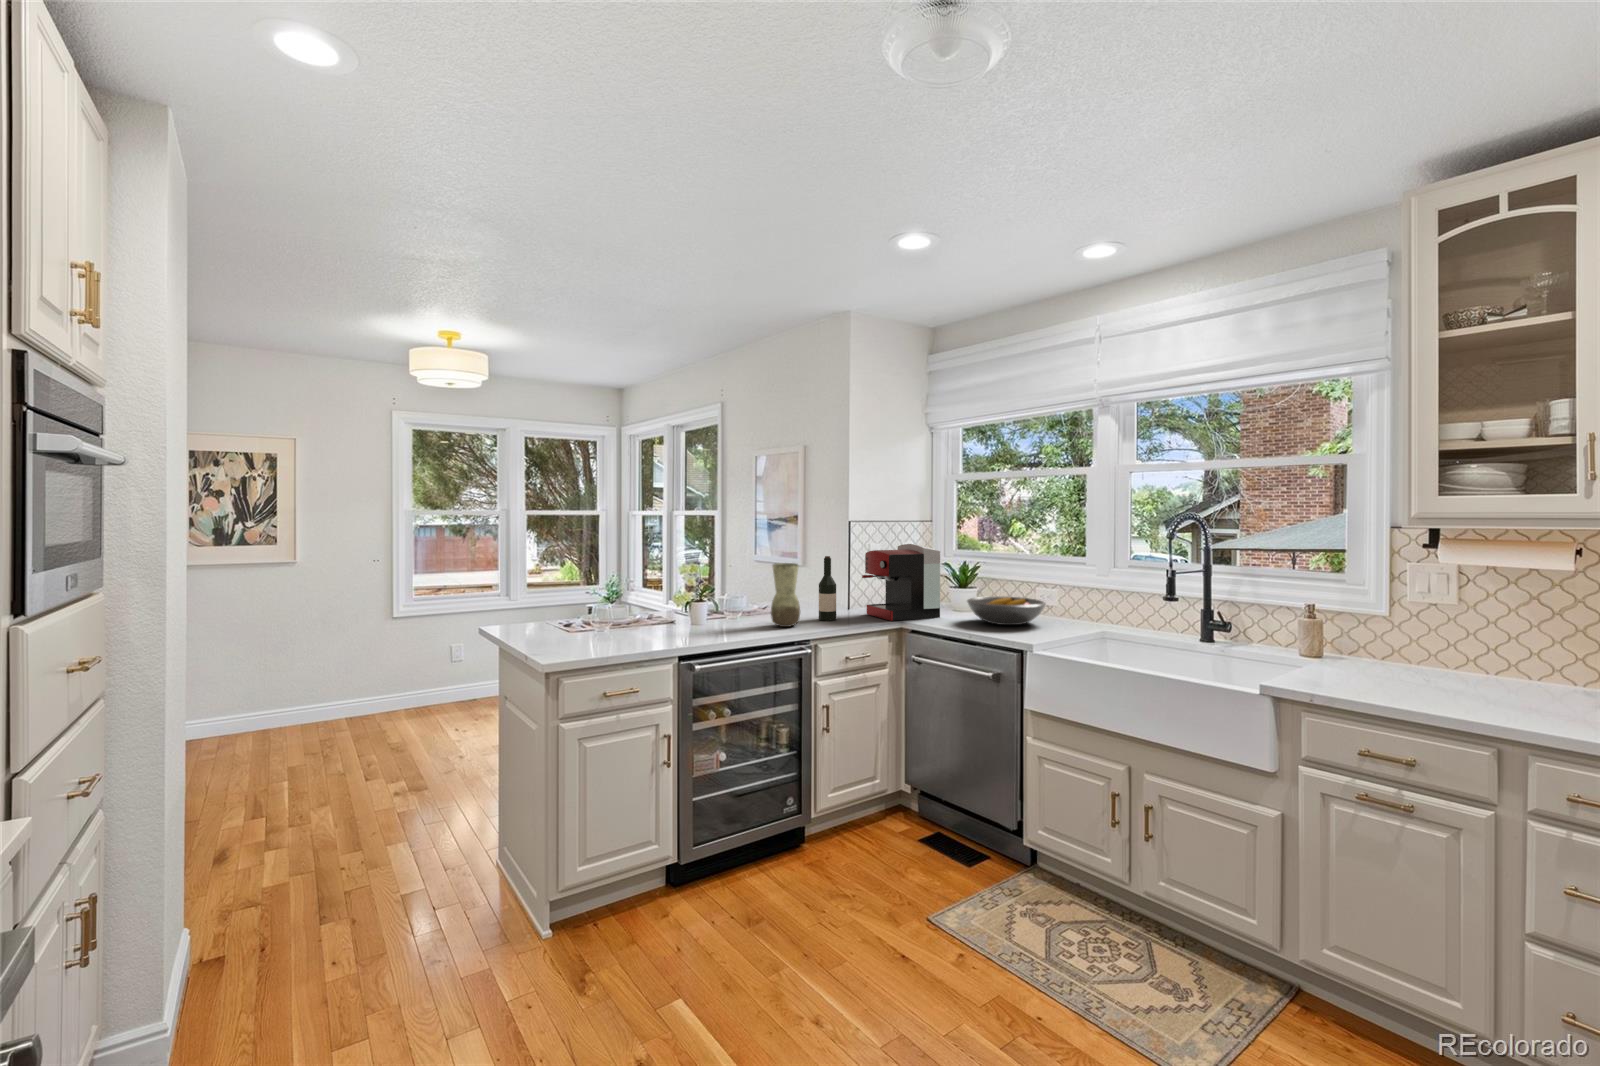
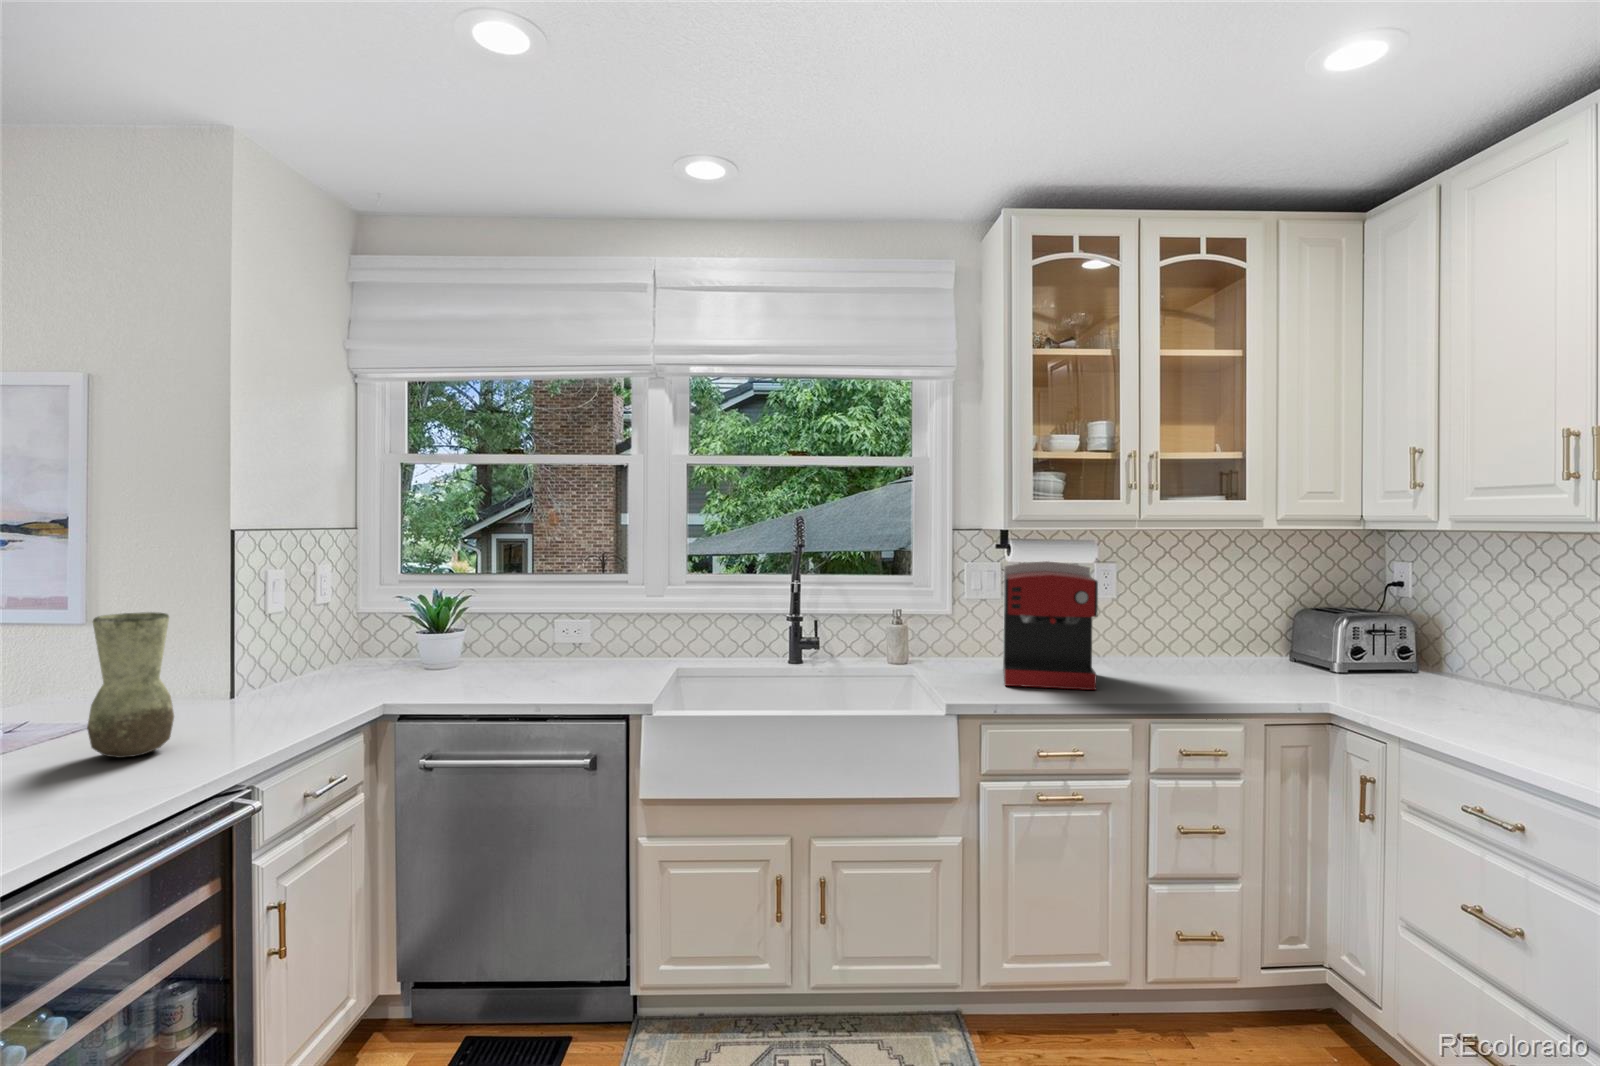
coffee maker: present [862,544,940,621] -> present [1003,561,1098,690]
wine bottle: present [819,556,836,621] -> none [190,592,233,725]
fruit bowl: present [967,596,1046,625] -> none [485,635,606,679]

